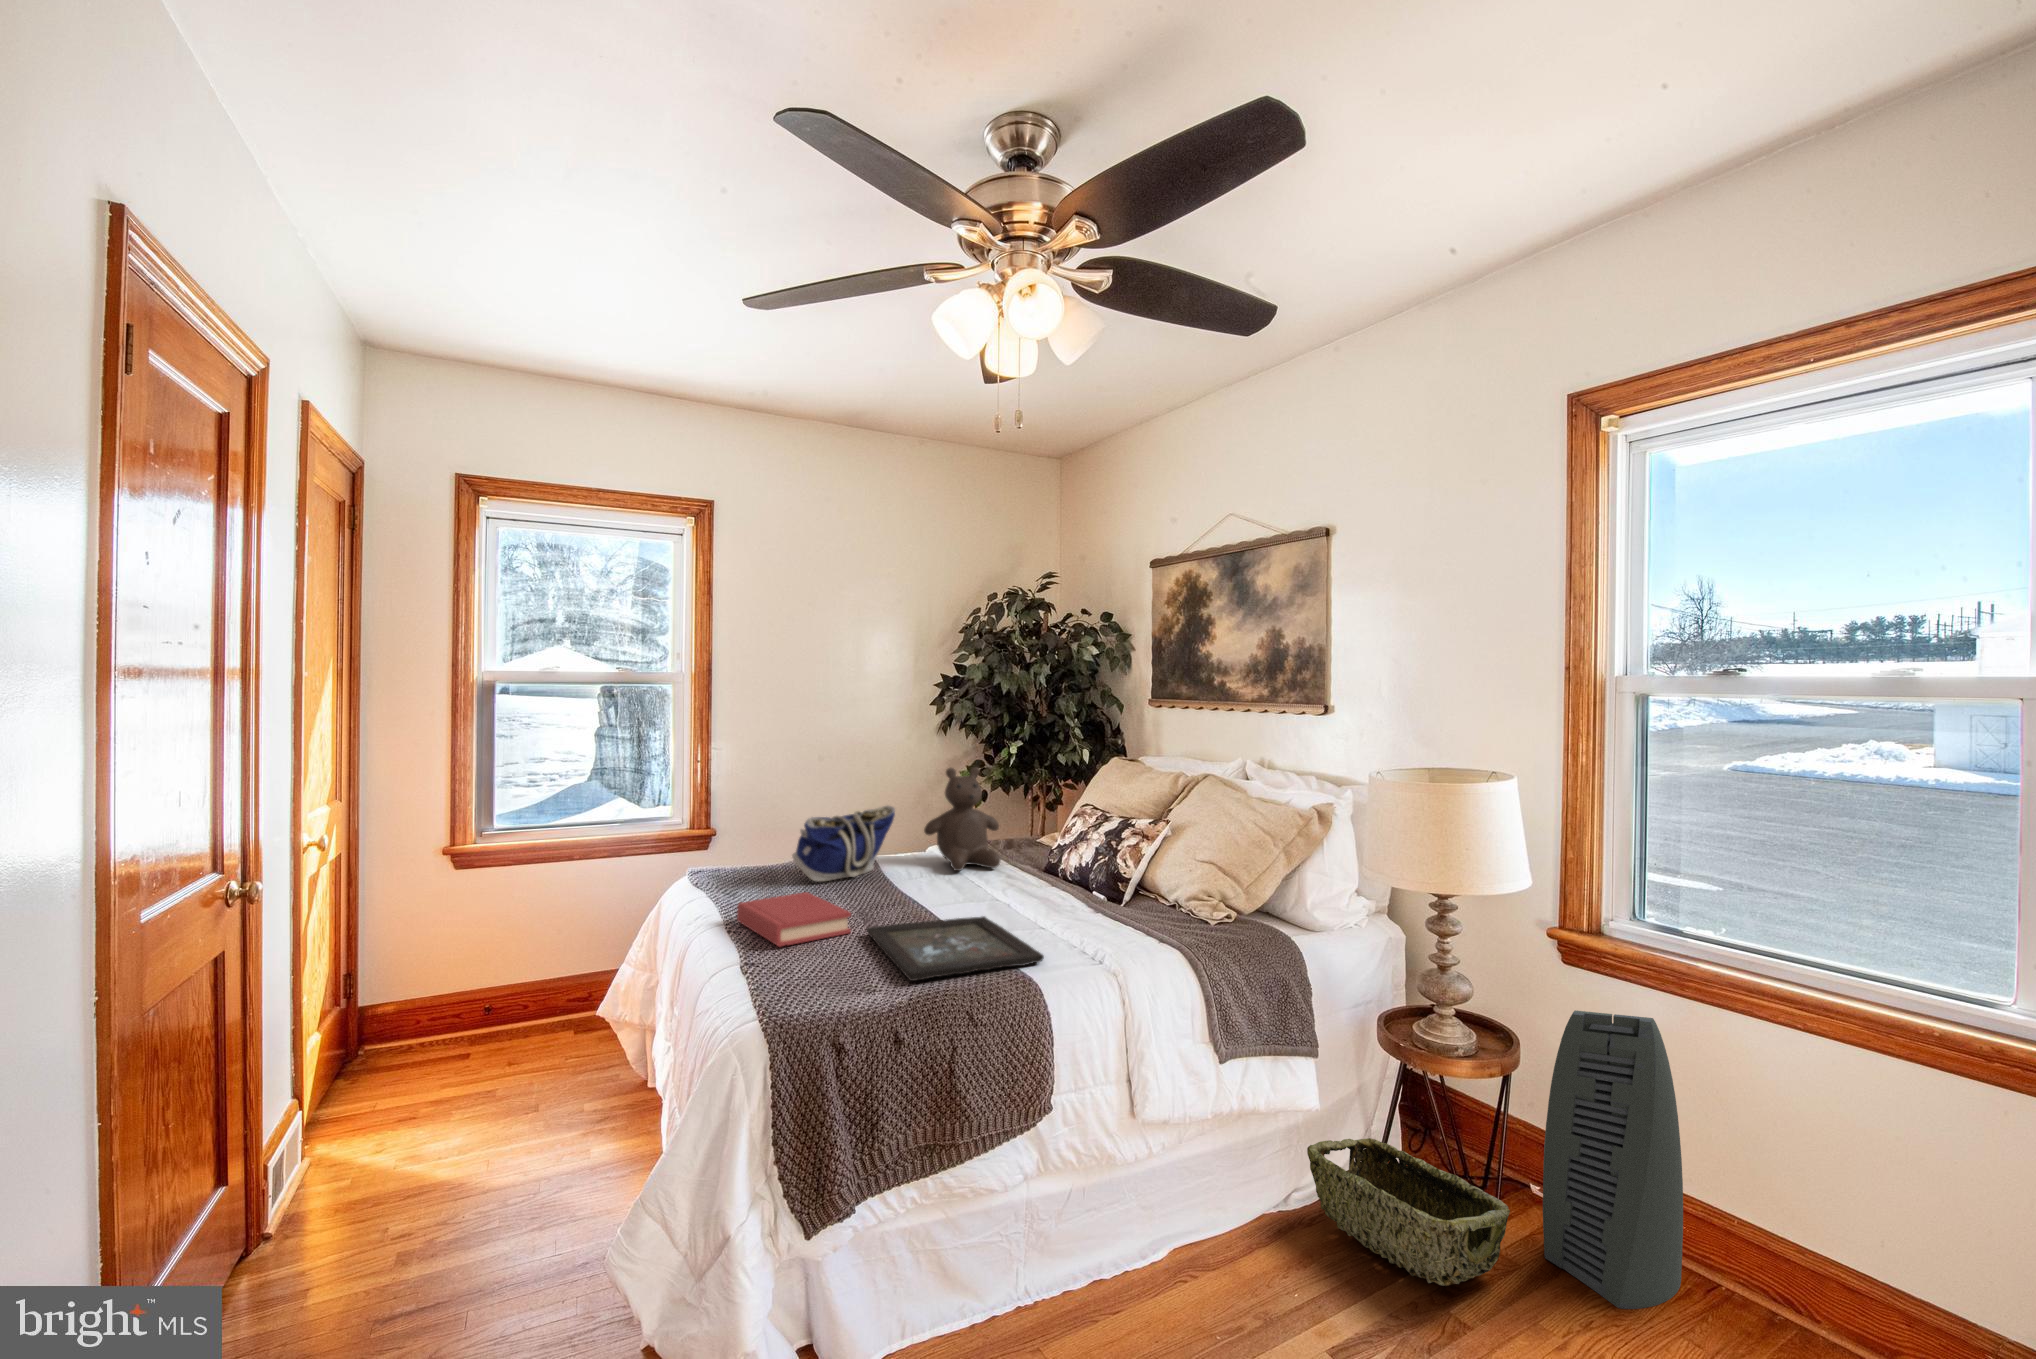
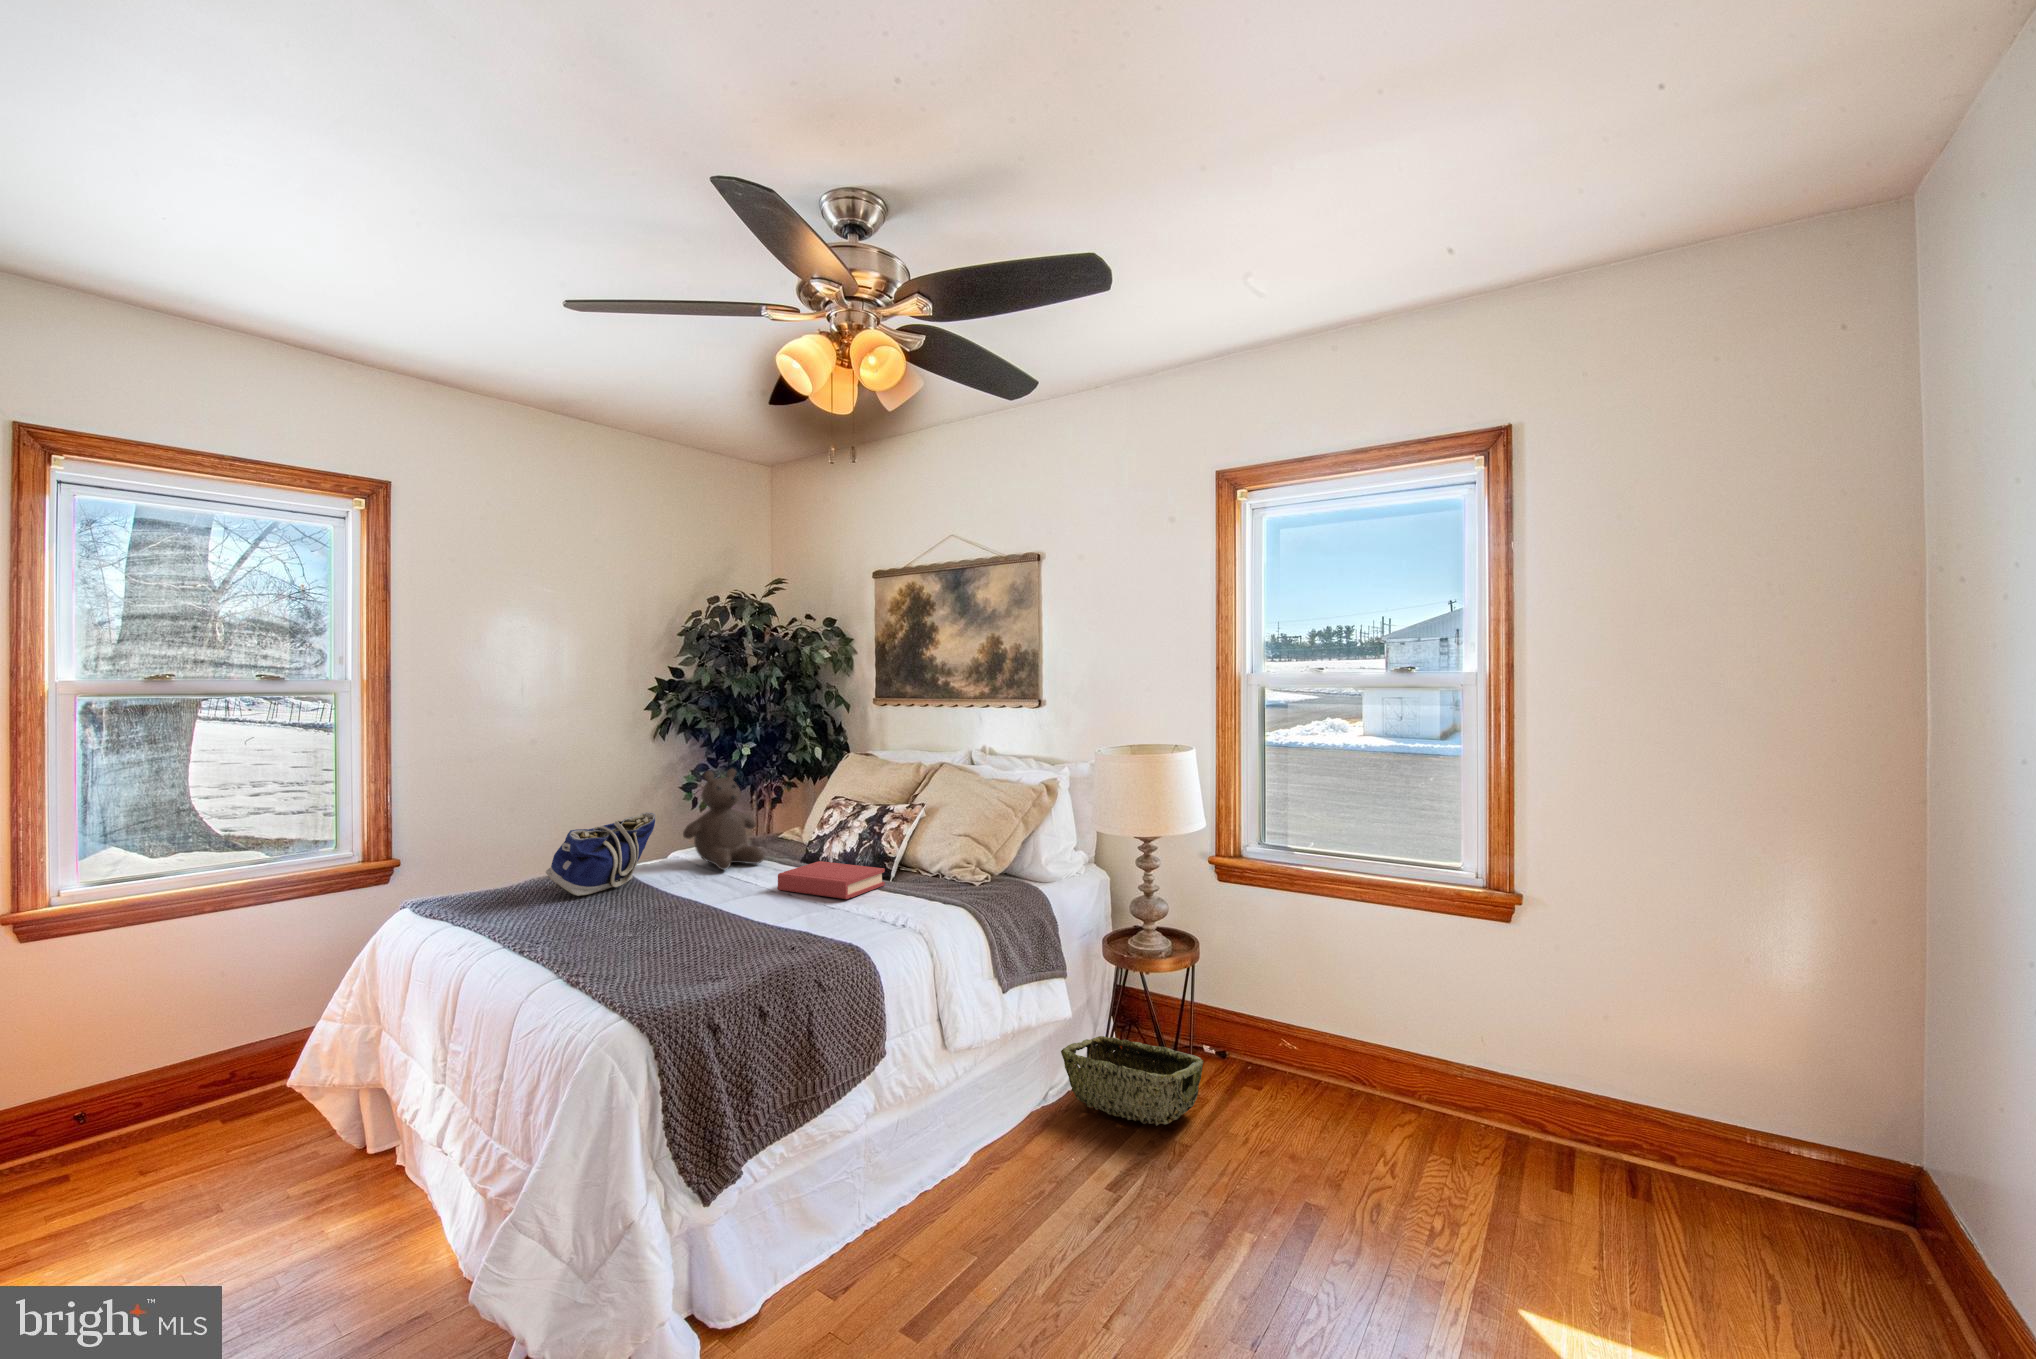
hardback book: present [737,892,851,947] -> present [778,861,885,899]
tray: present [866,916,1044,981] -> none [674,904,861,964]
air purifier: present [1543,1010,1683,1309] -> none [1219,909,1299,1110]

